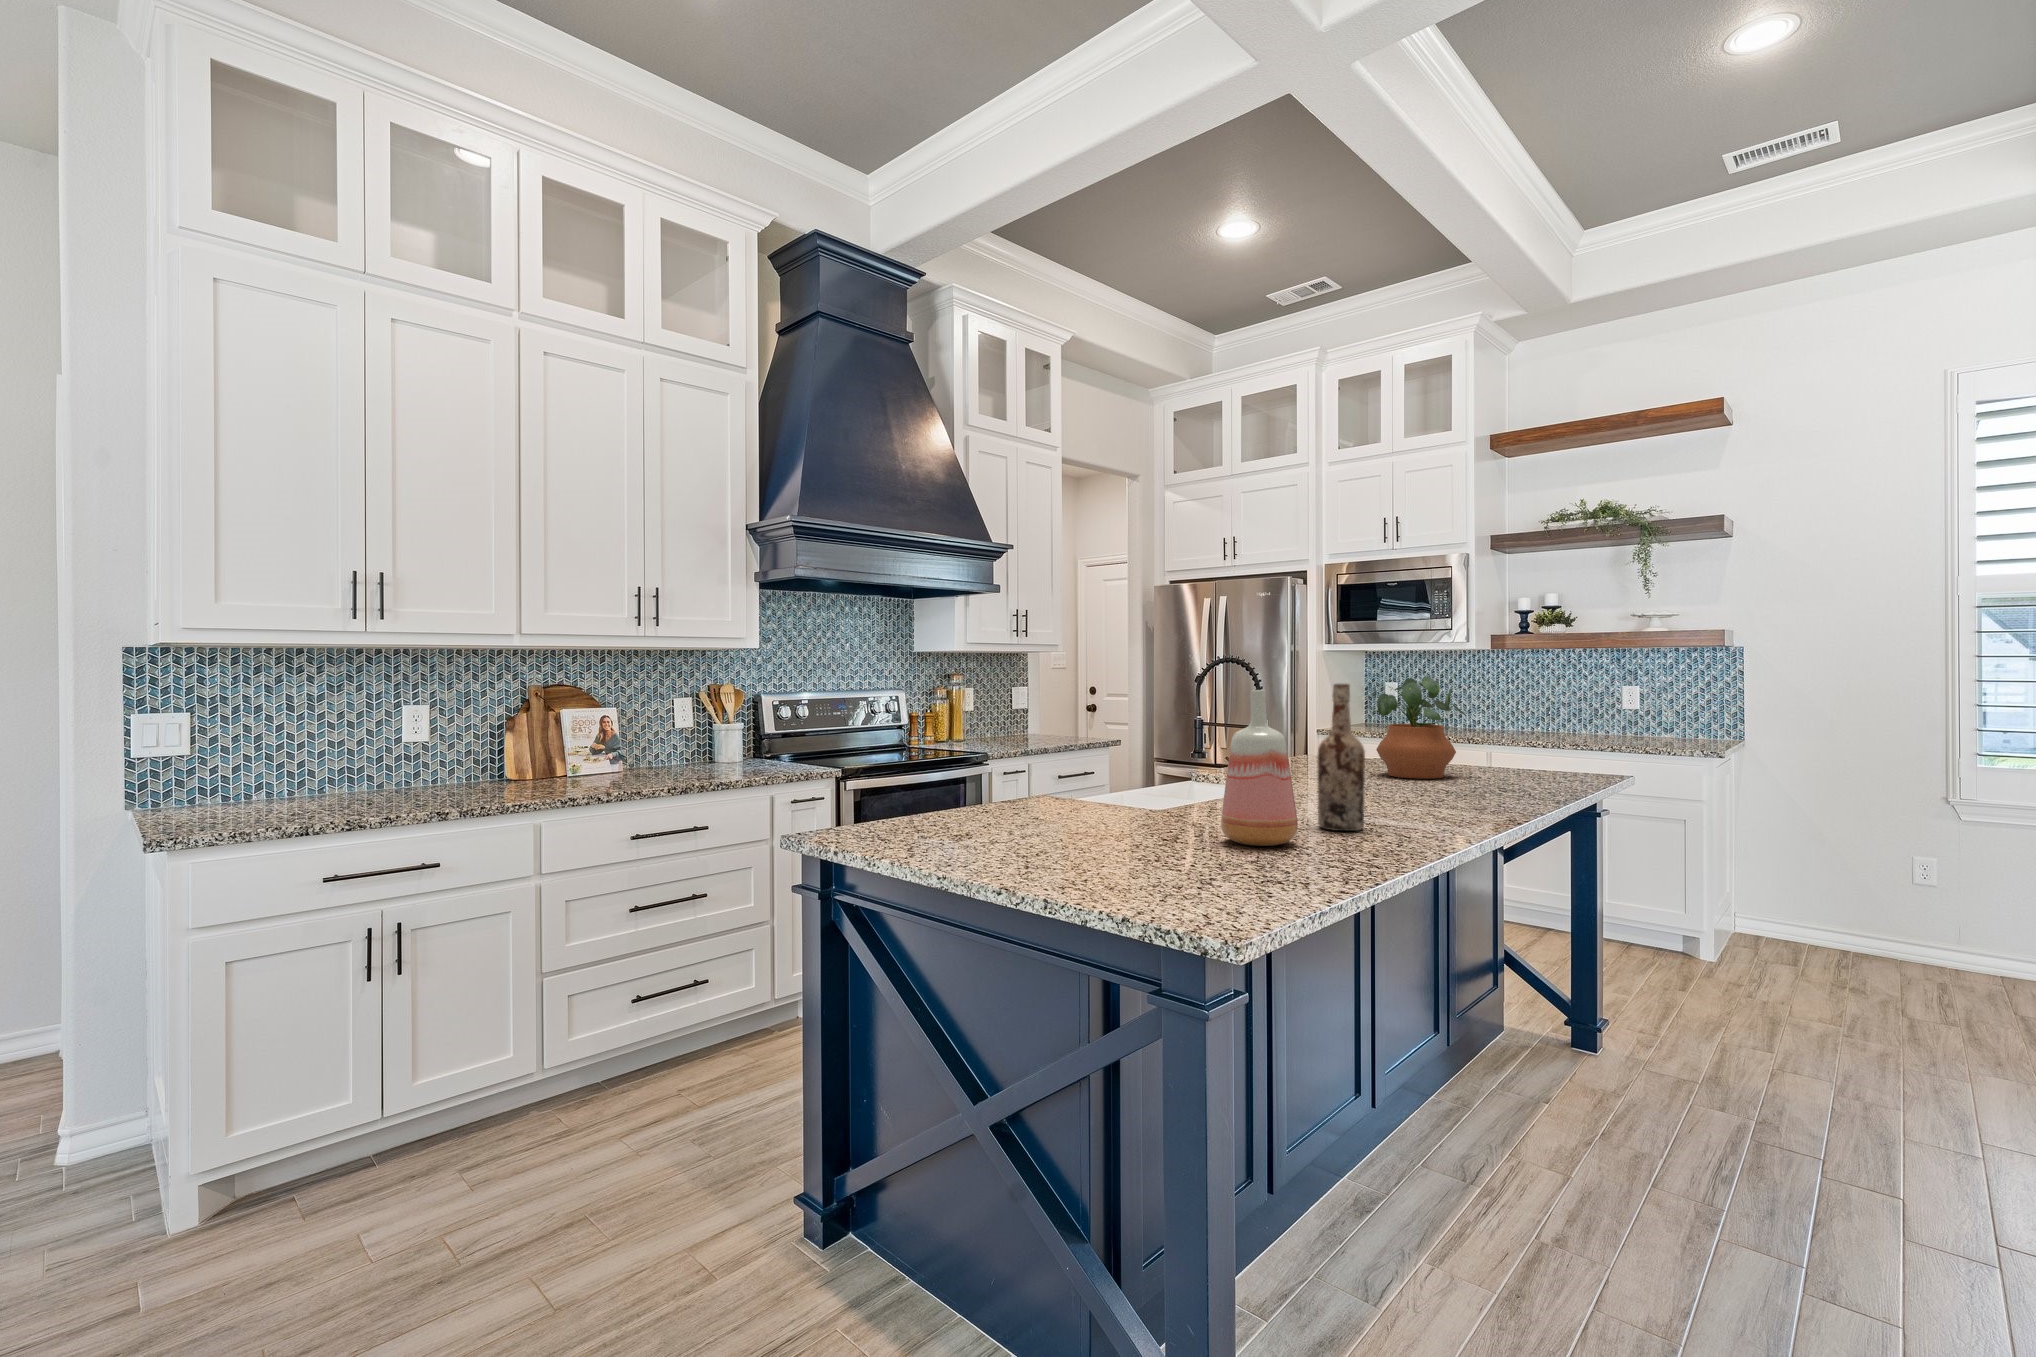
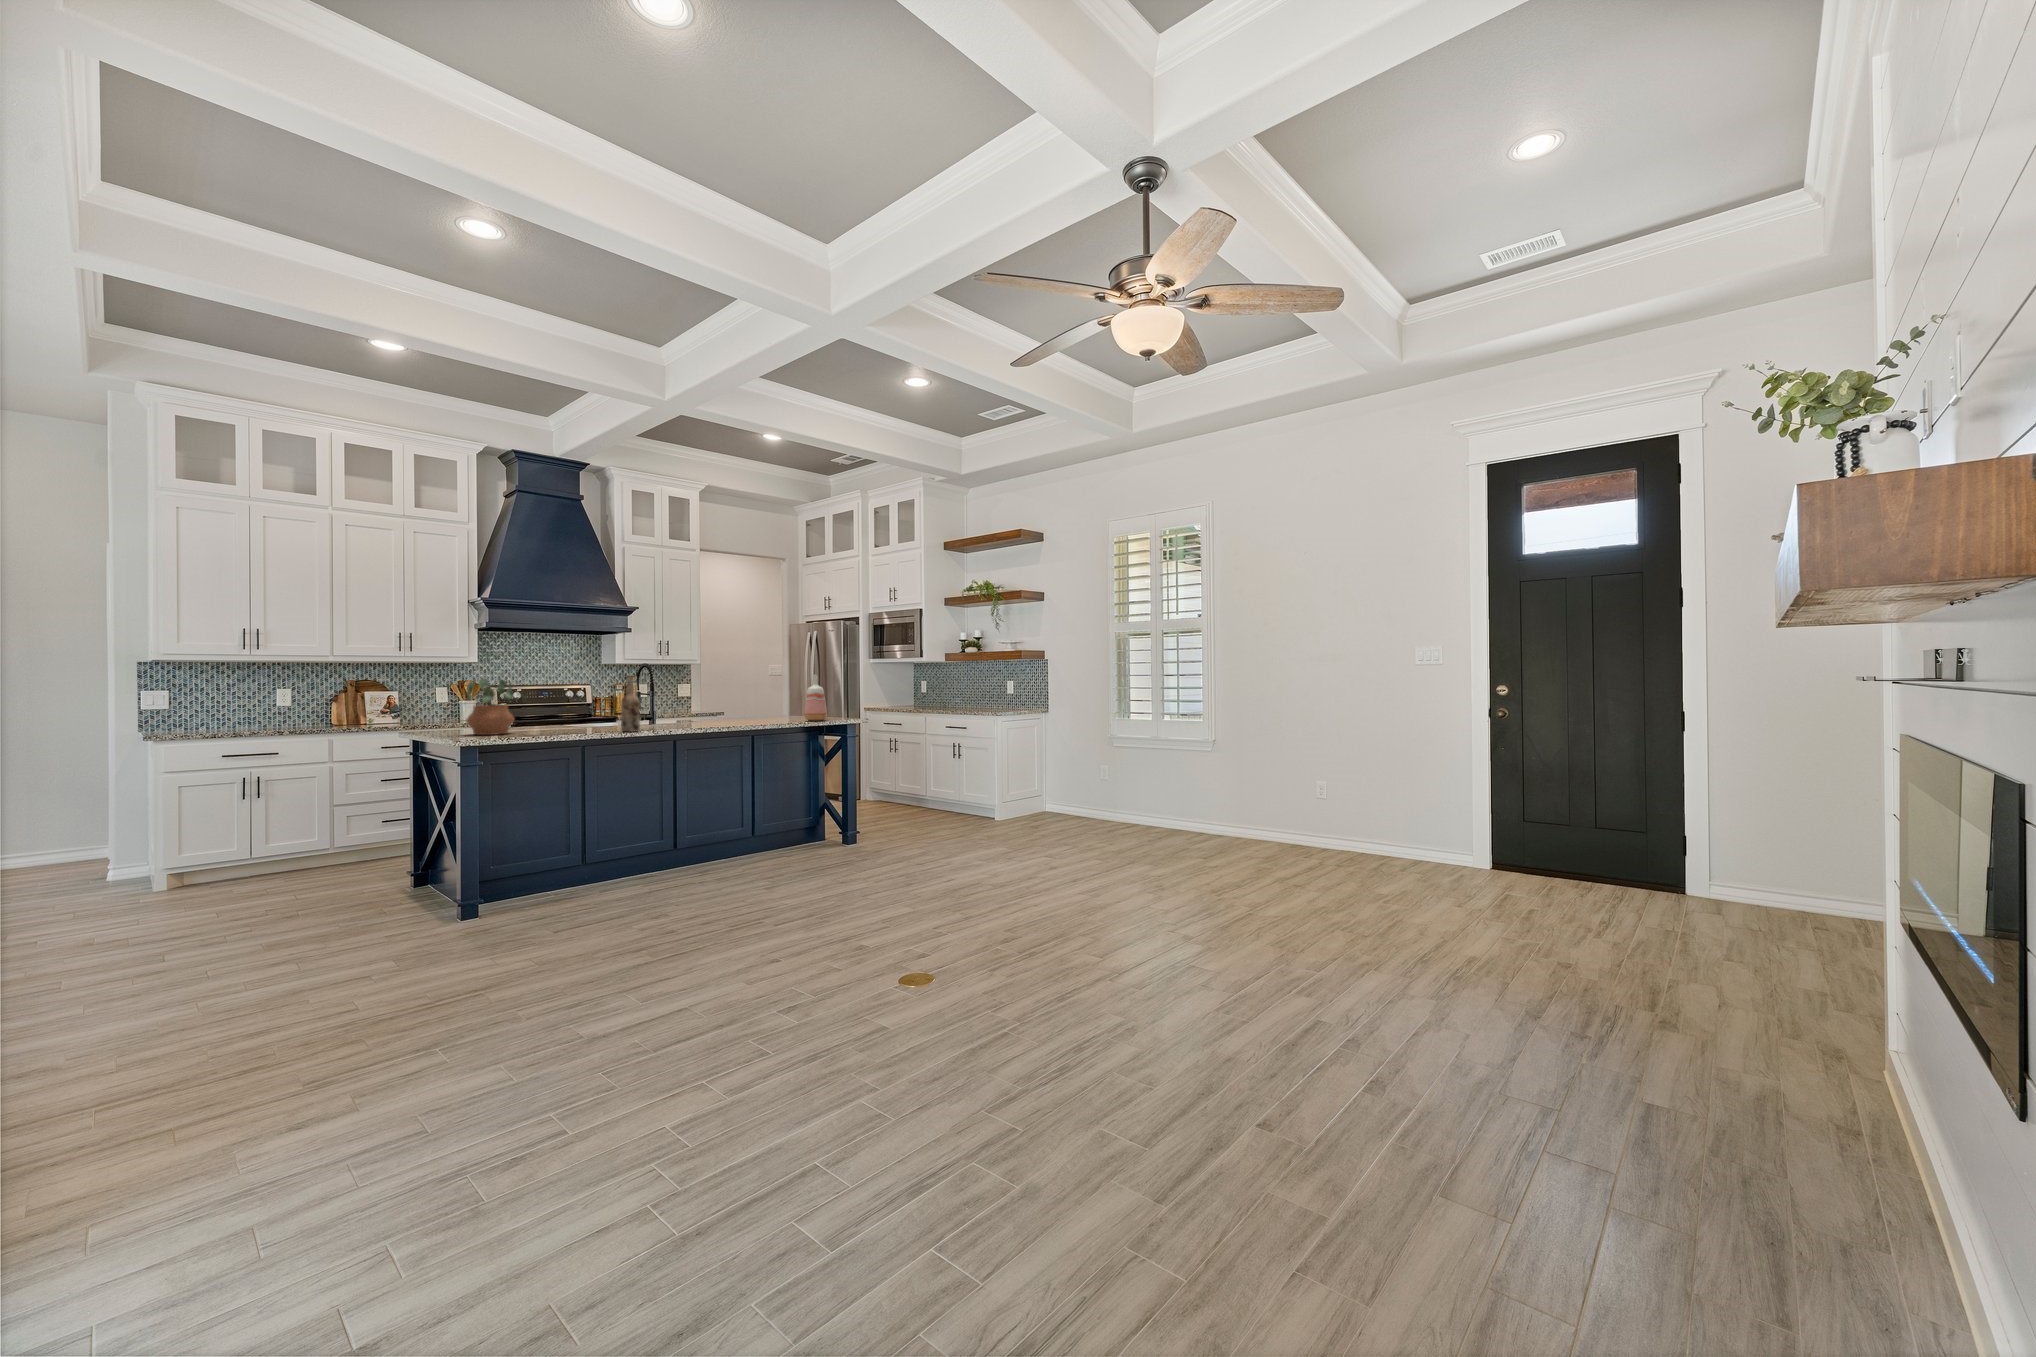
potted plant: present [1374,677,1465,779] -> present [466,678,514,735]
vase: present [1221,690,1298,846] -> present [804,675,827,721]

